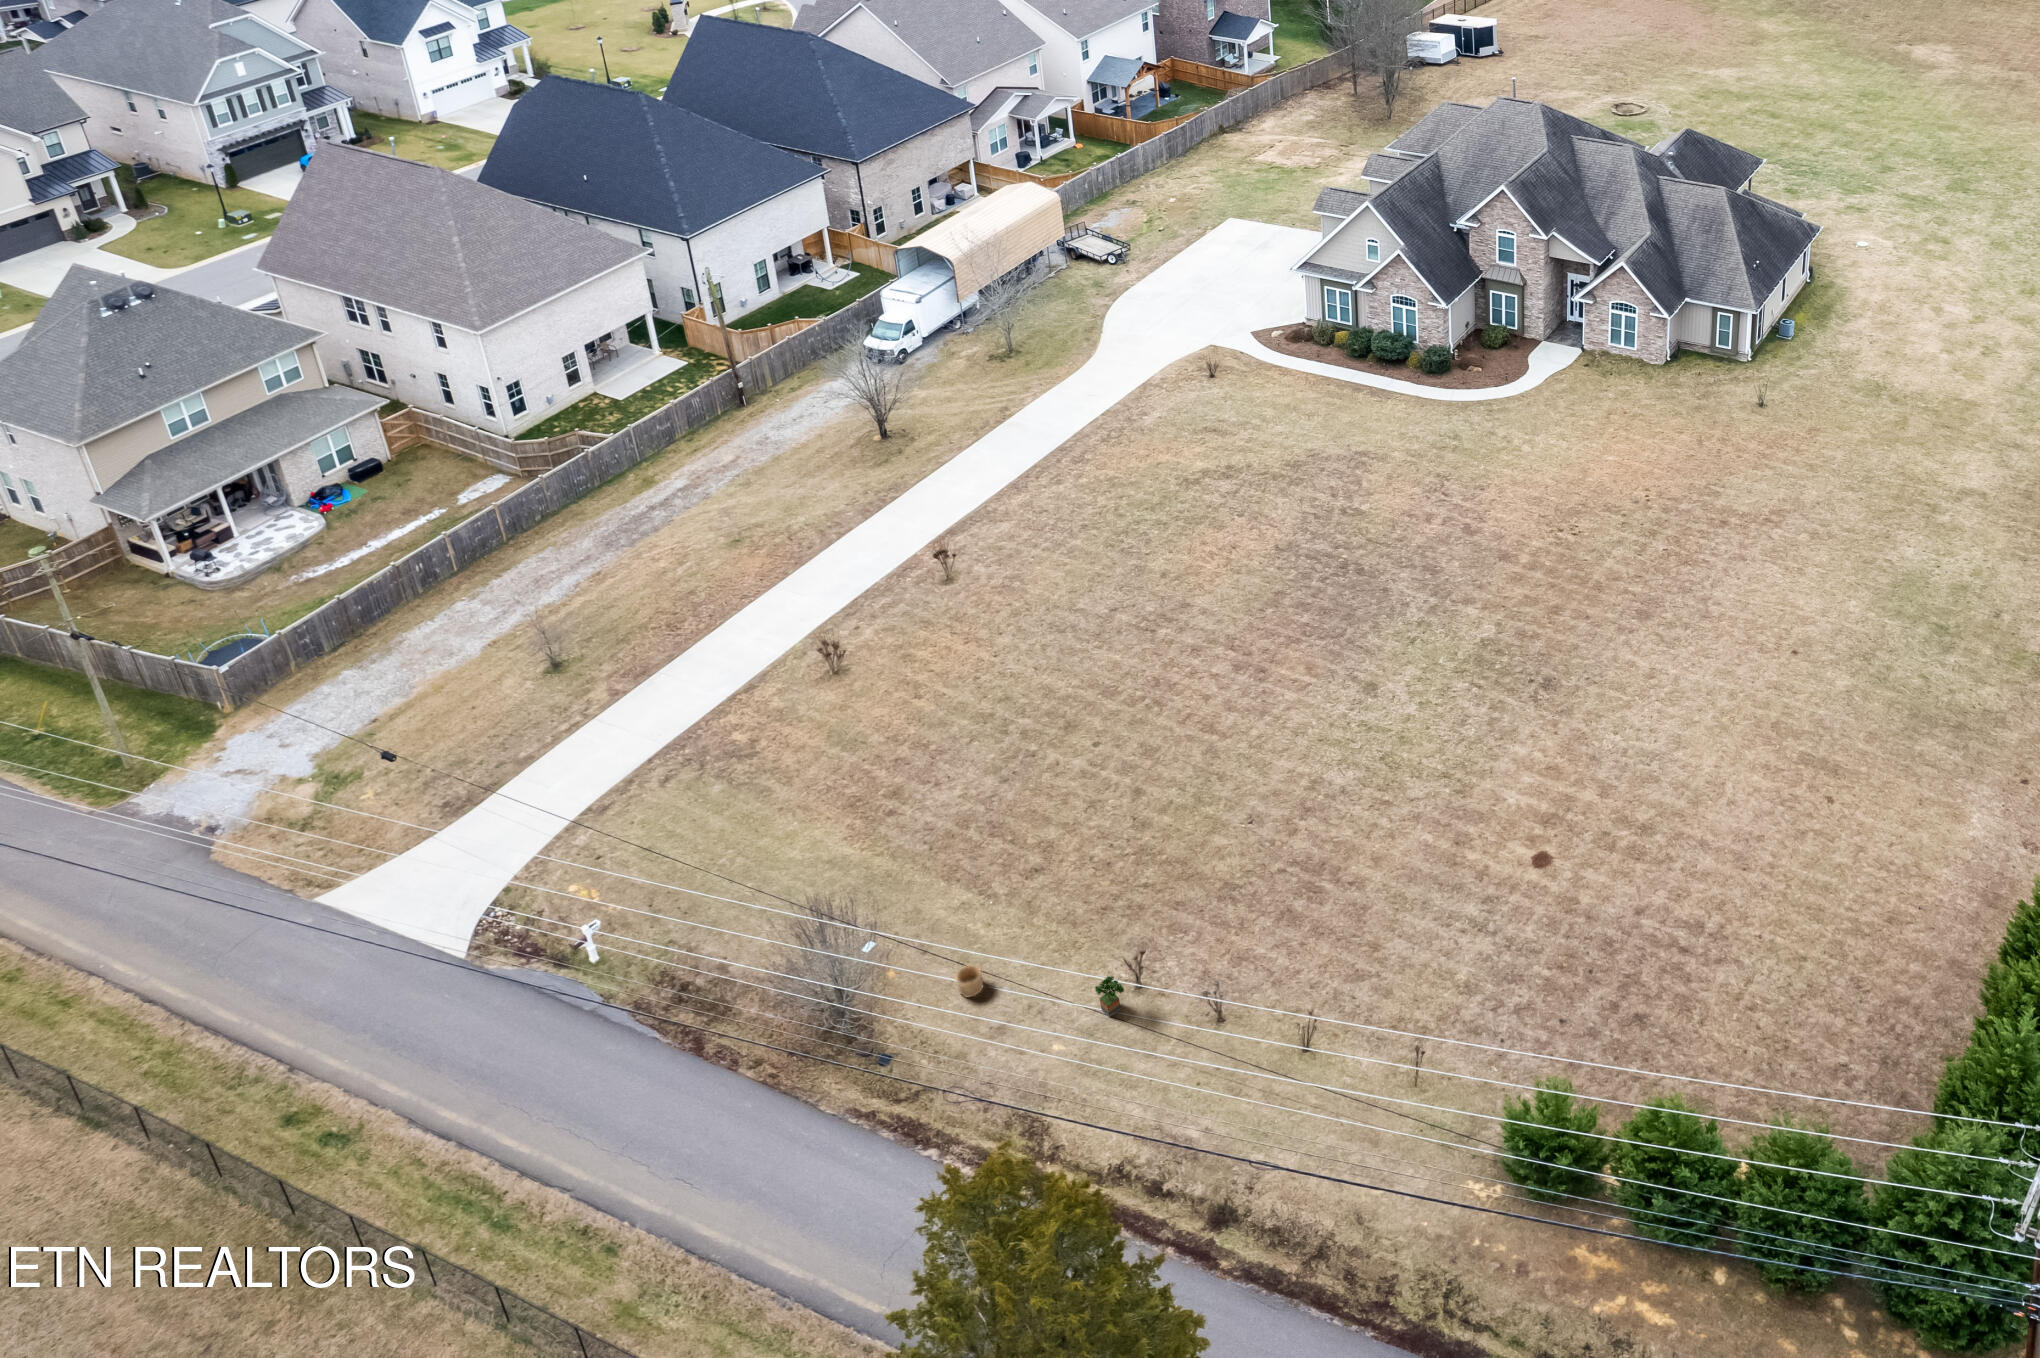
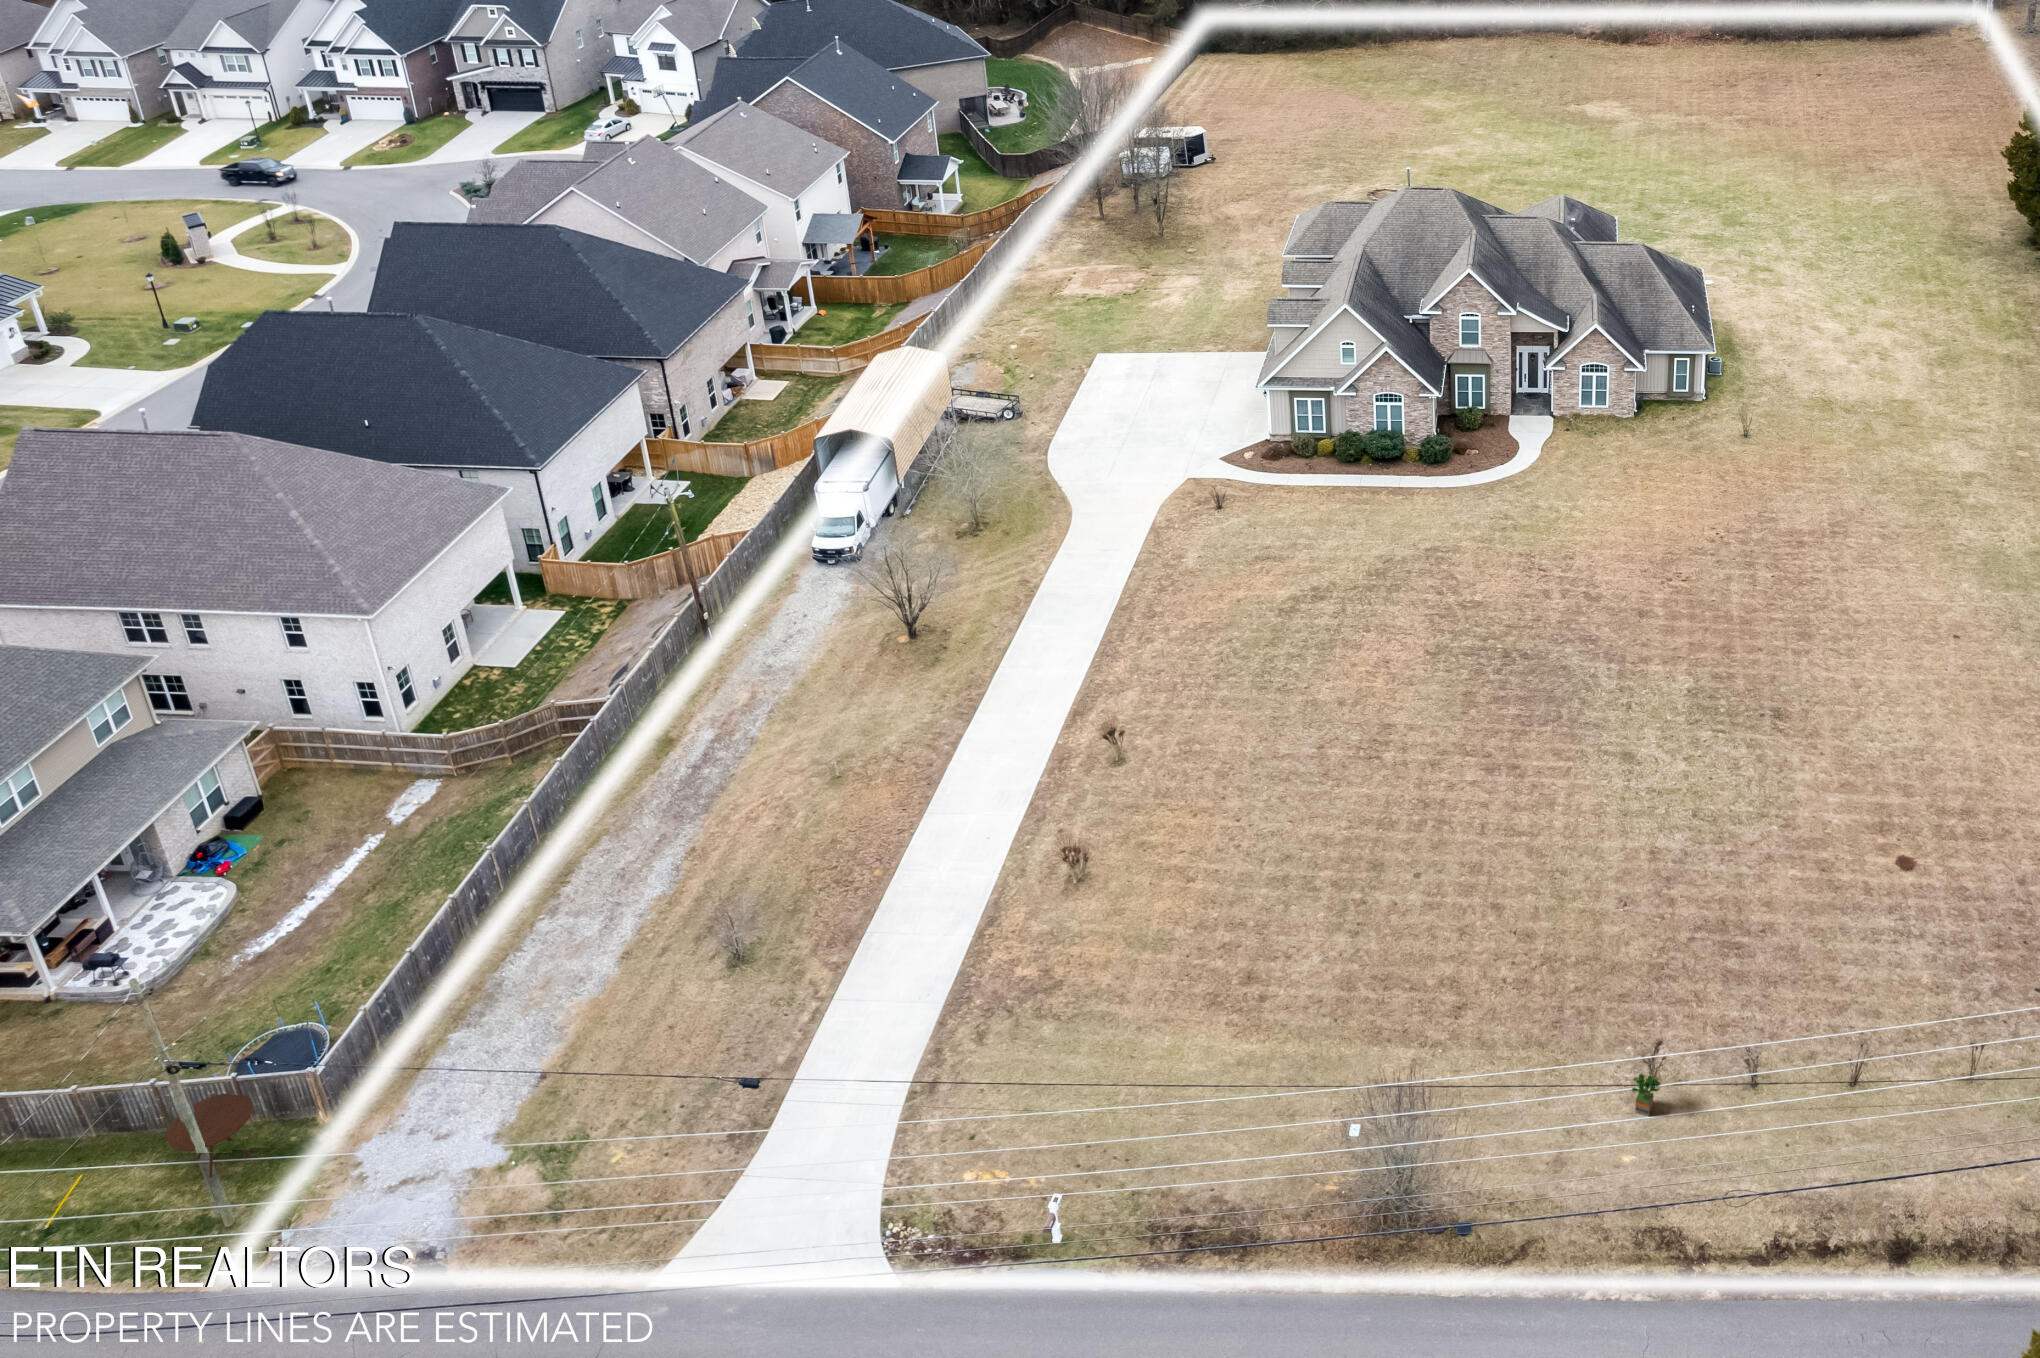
round table: none [115,668,183,727] -> present [166,1093,253,1178]
wooden bucket: present [955,965,983,997] -> none [1480,1109,1508,1144]

